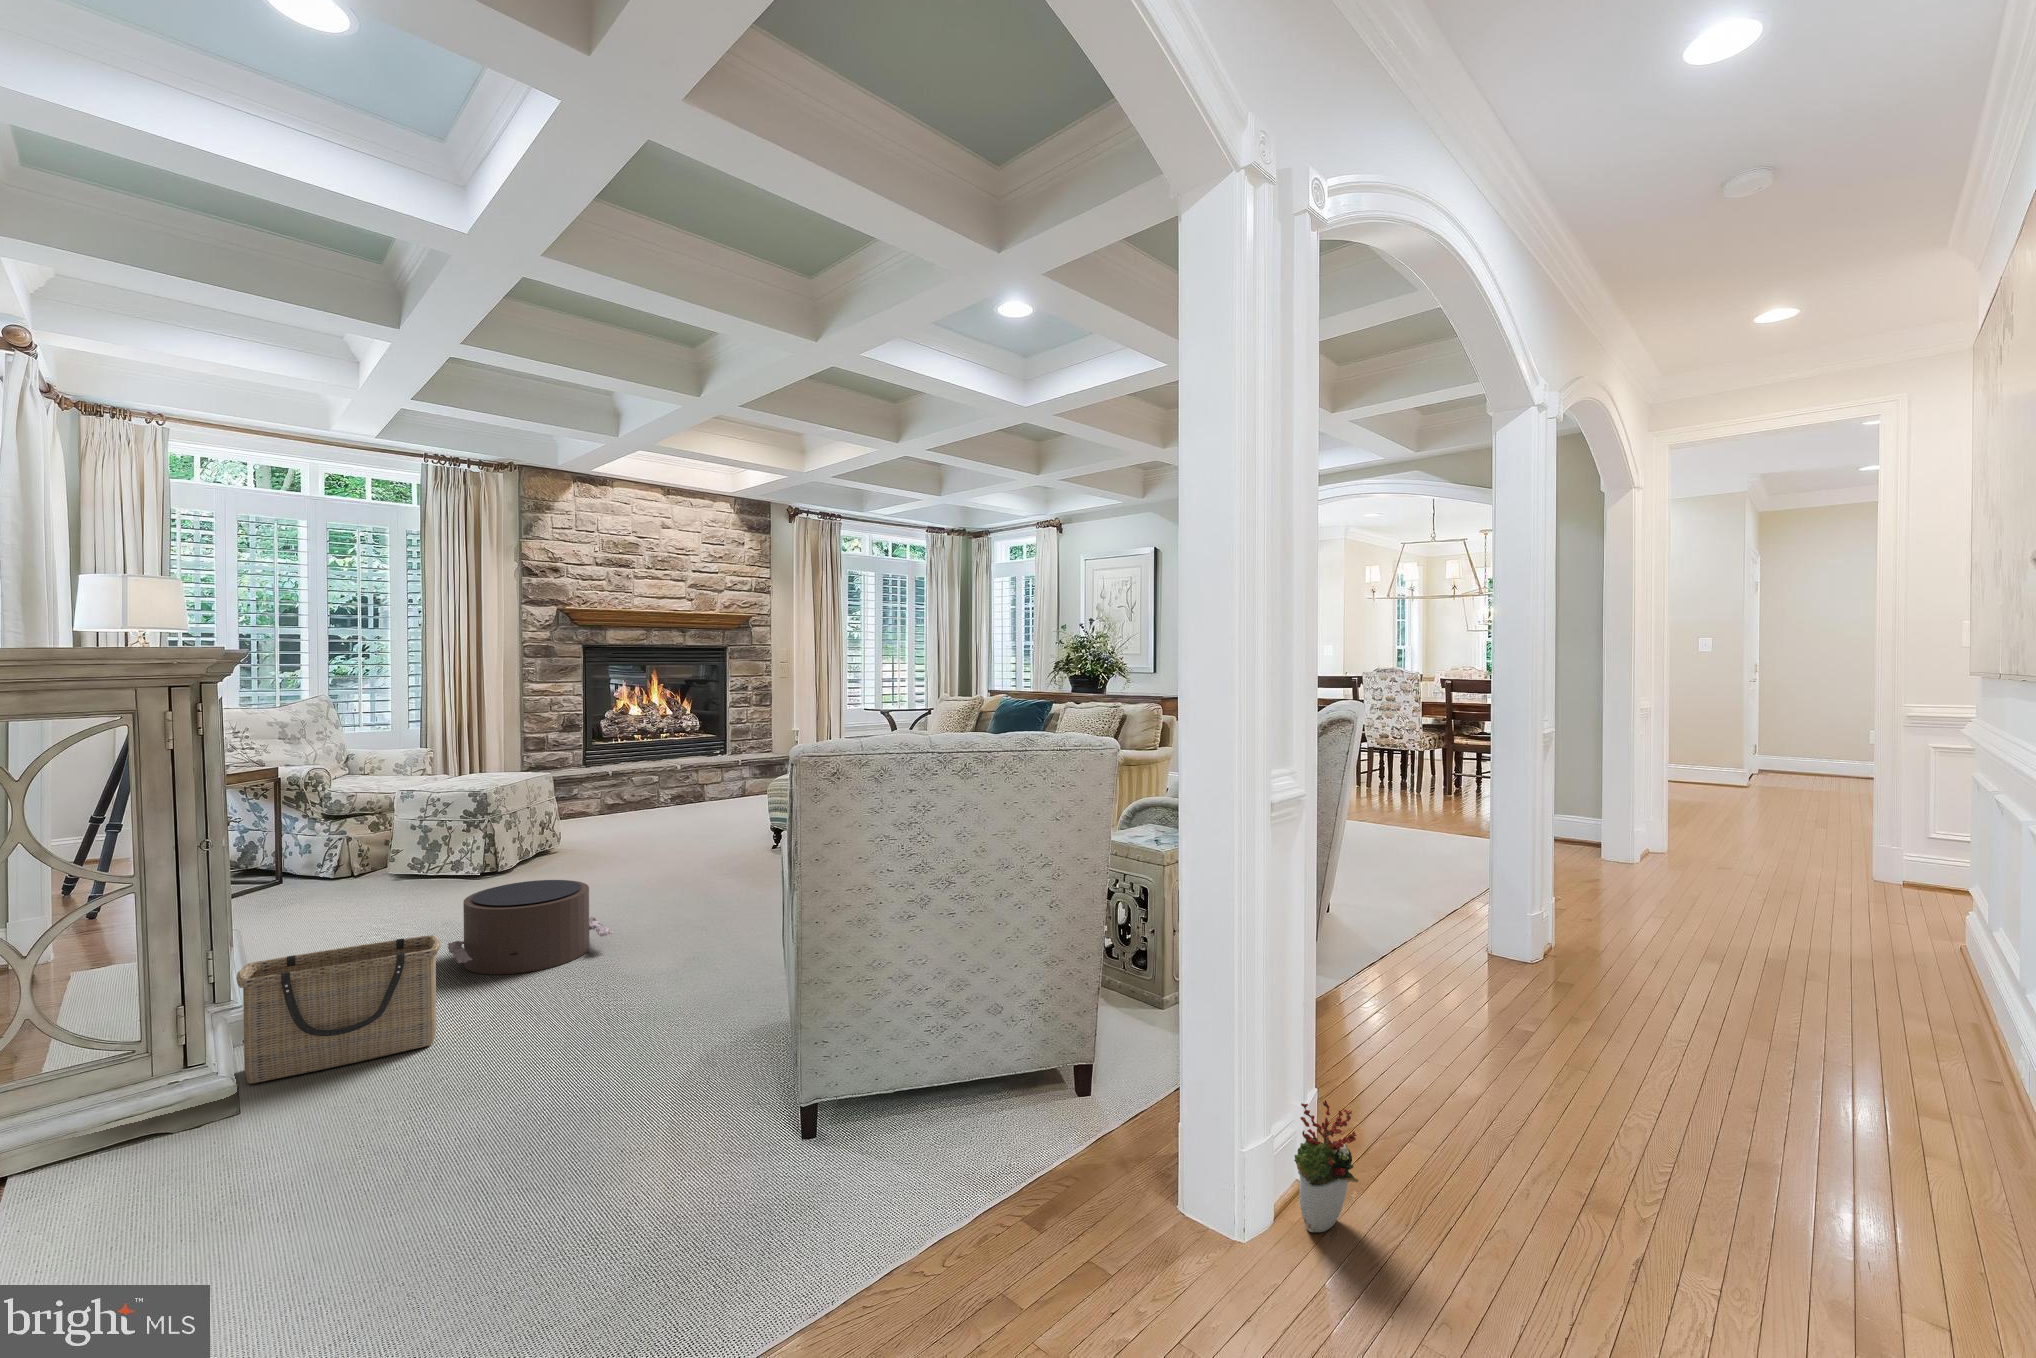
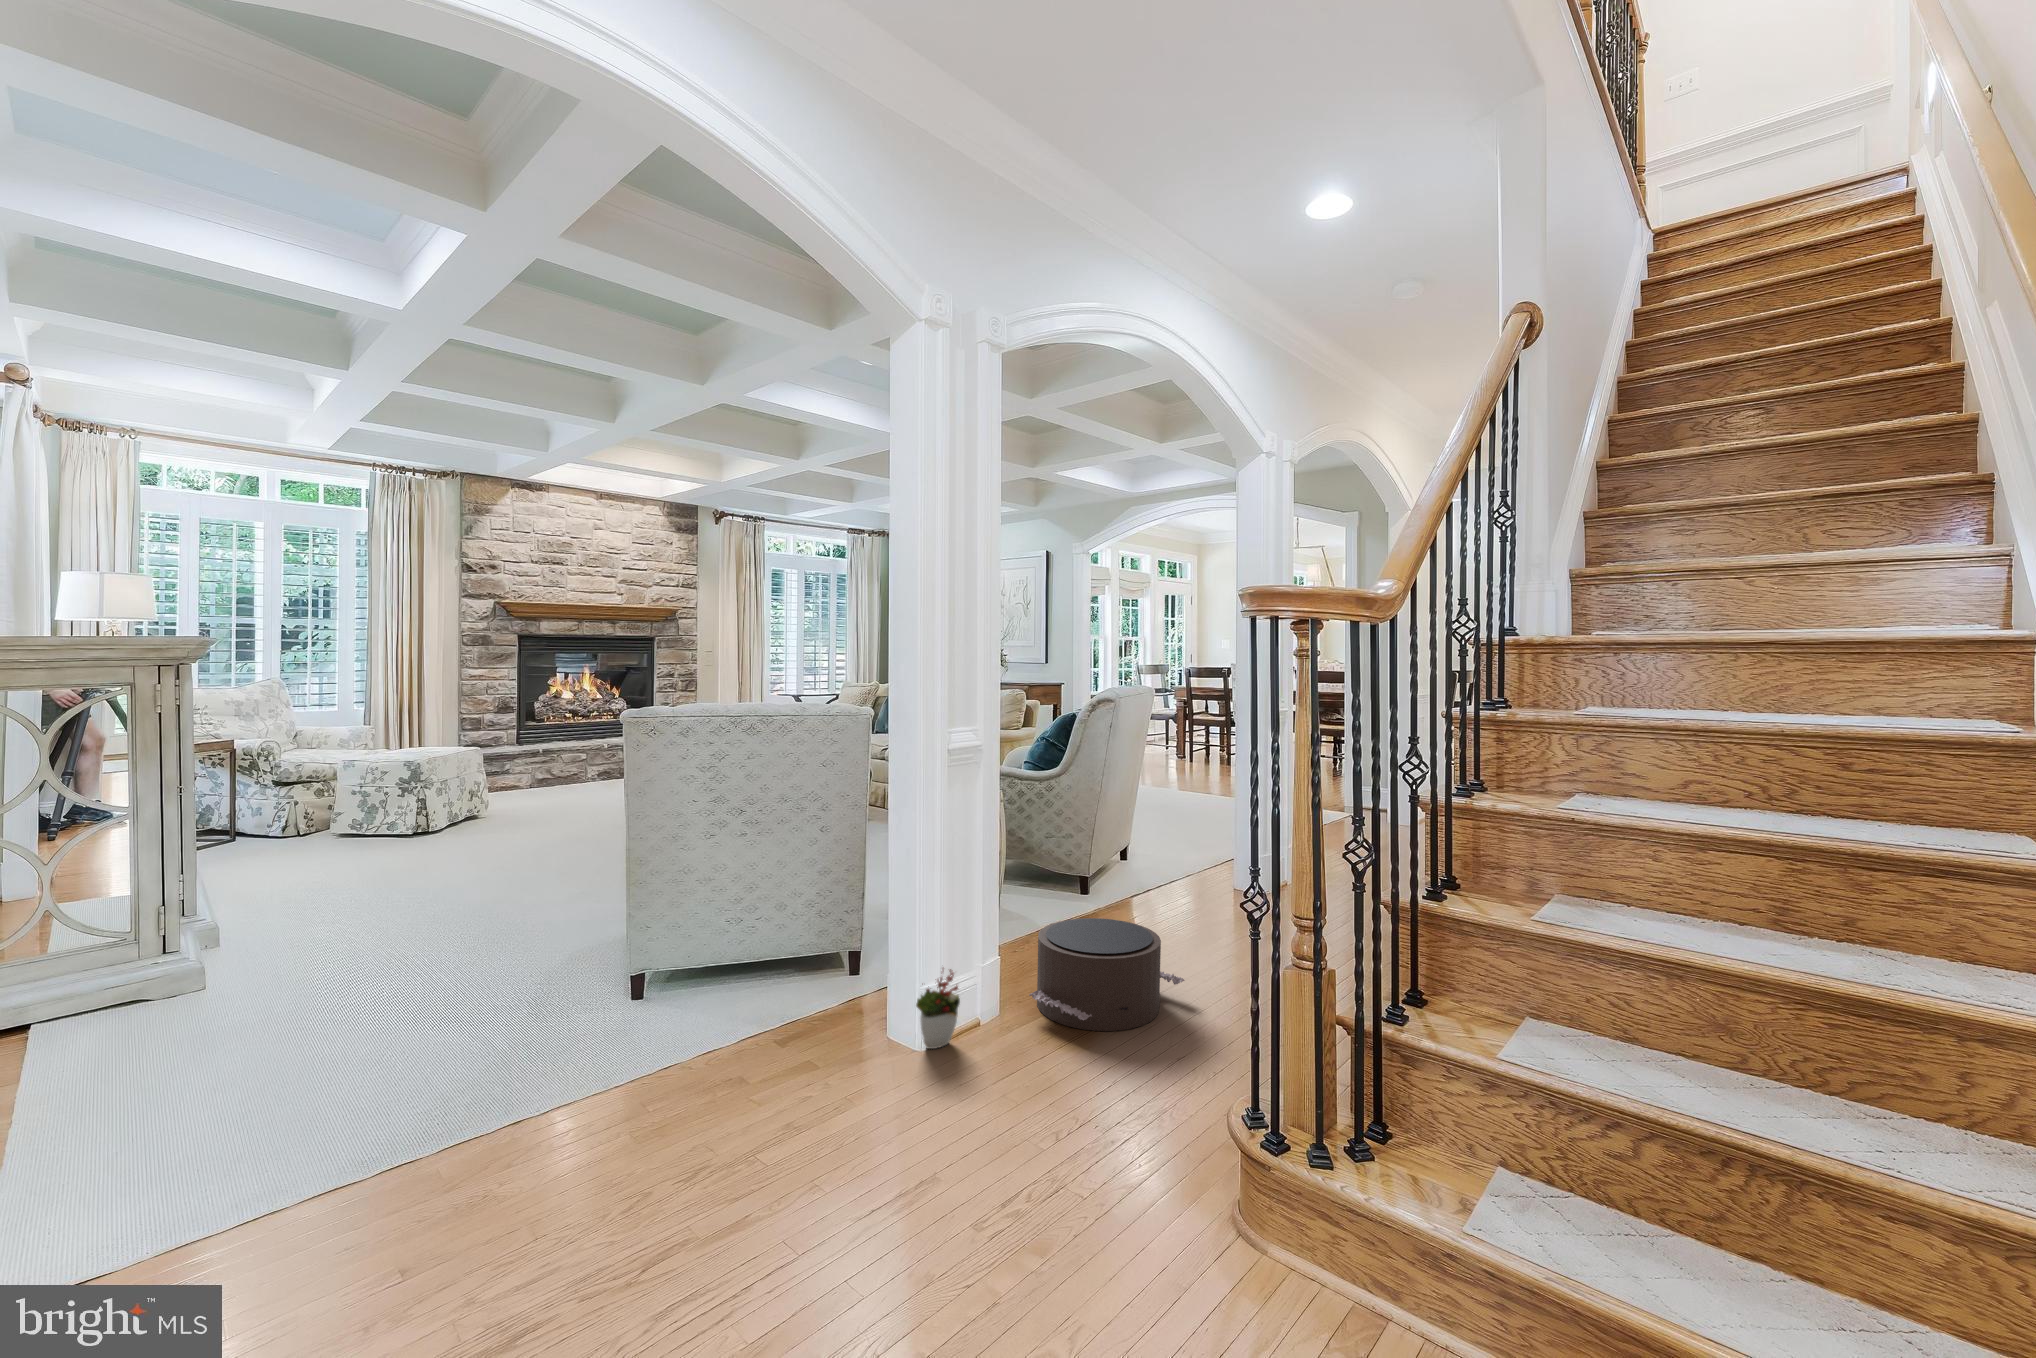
pouf: present [448,880,613,974] -> present [1029,918,1184,1031]
basket: present [236,935,441,1083] -> none [205,868,363,970]

